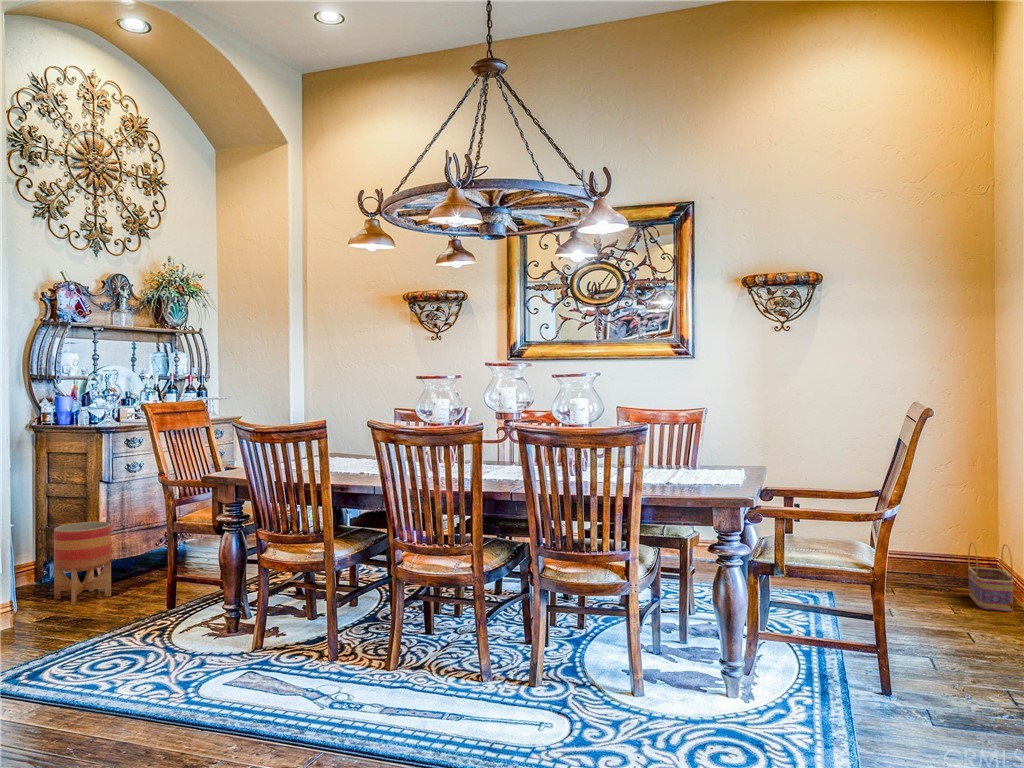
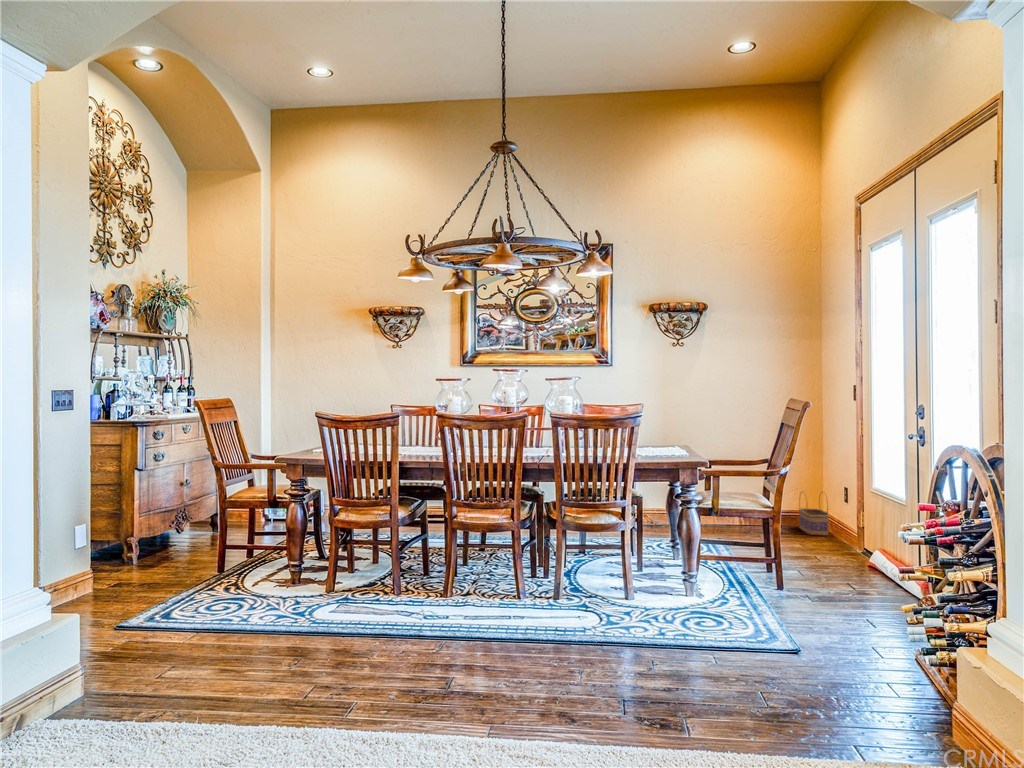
planter: present [54,522,111,605] -> none [100,505,152,577]

